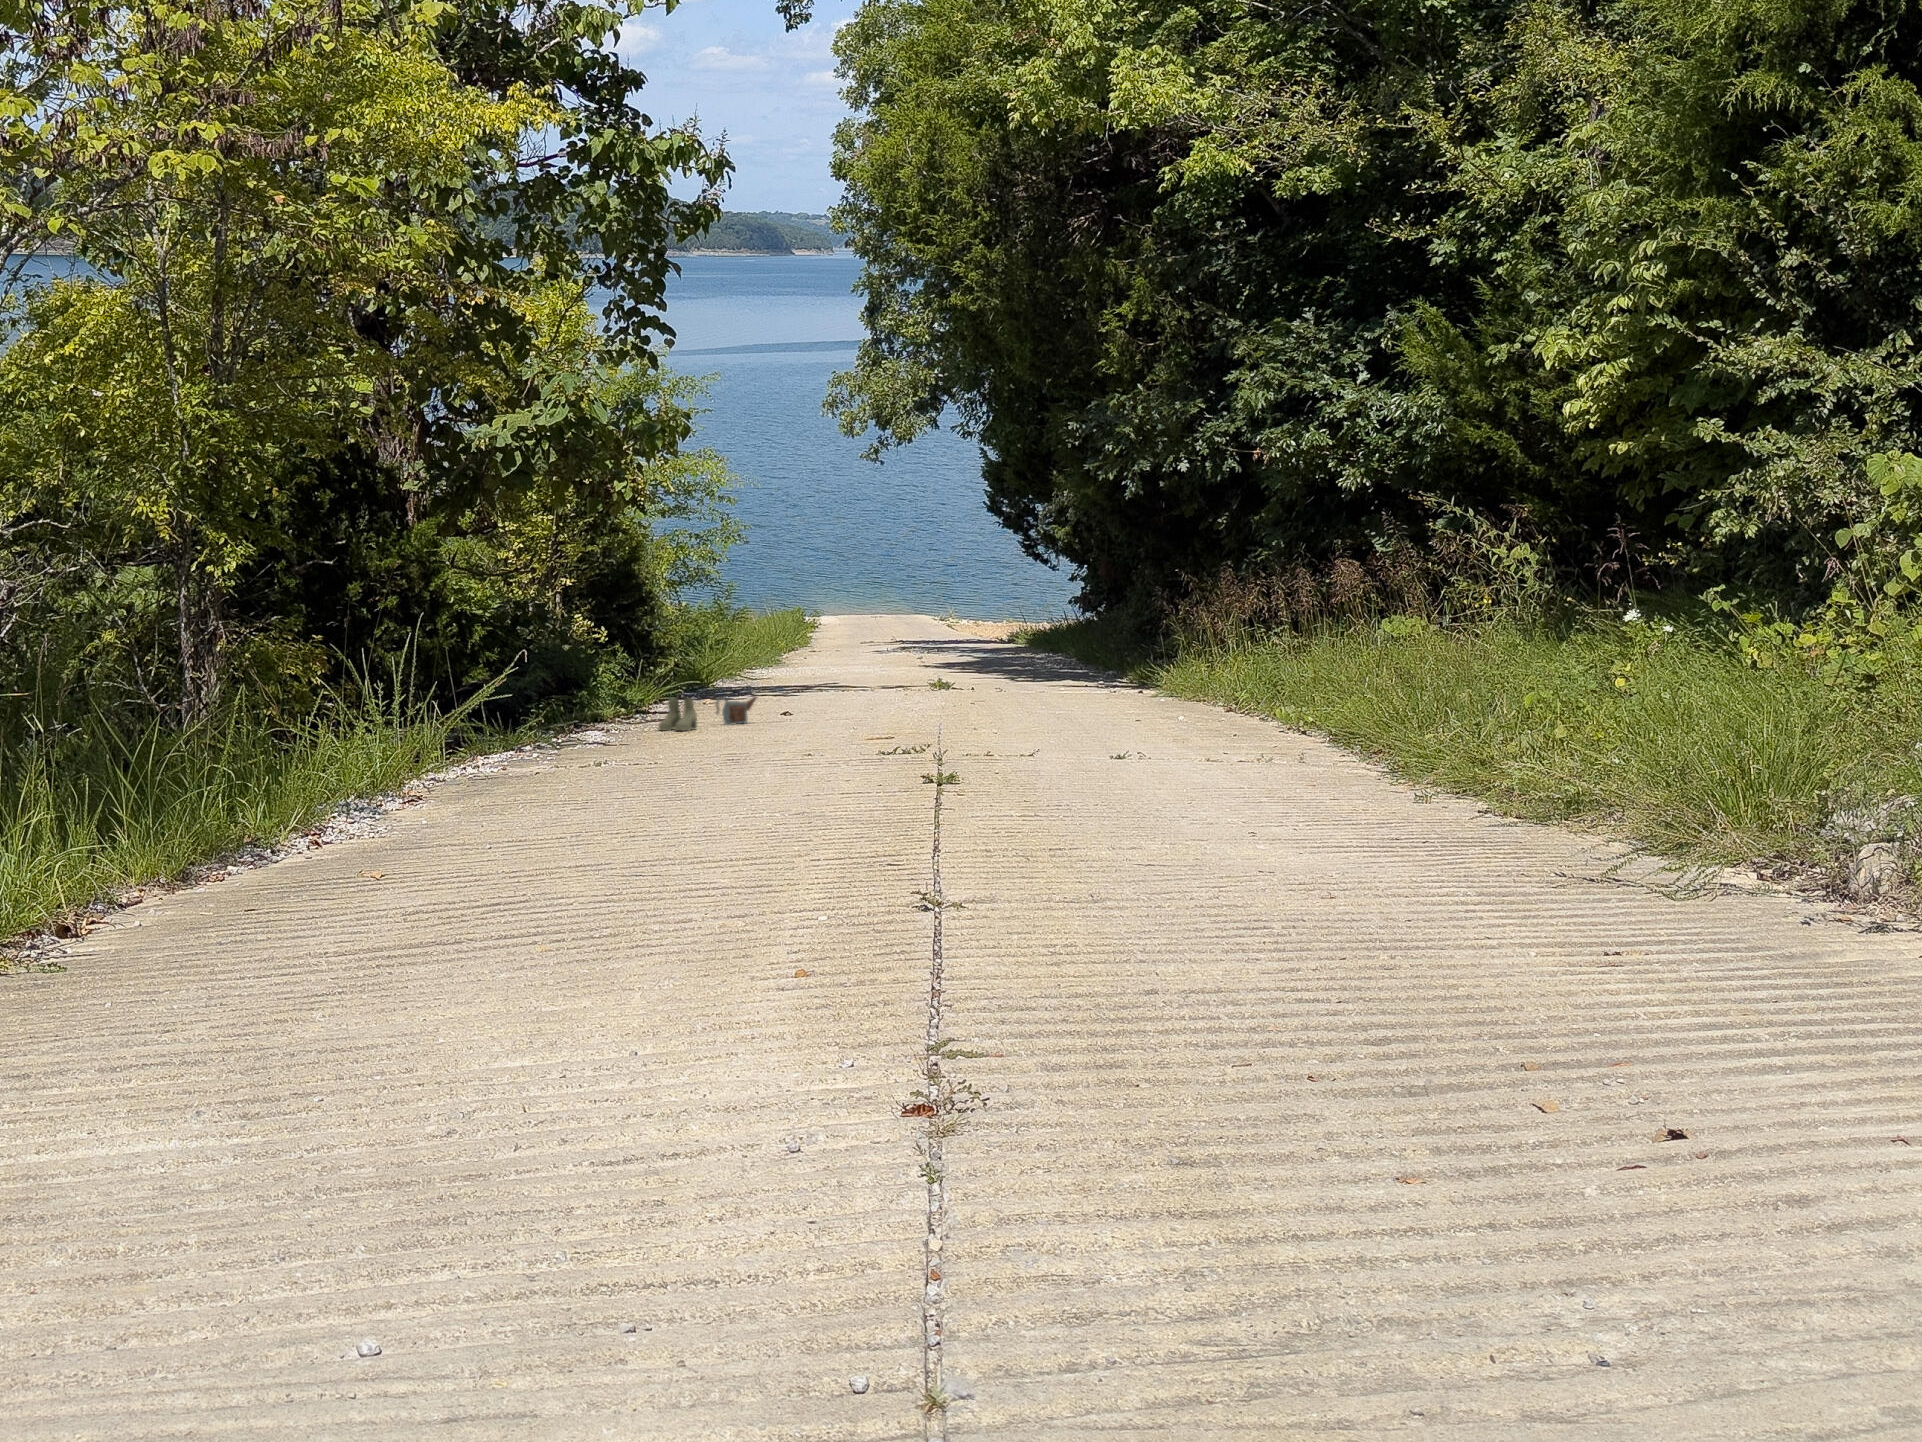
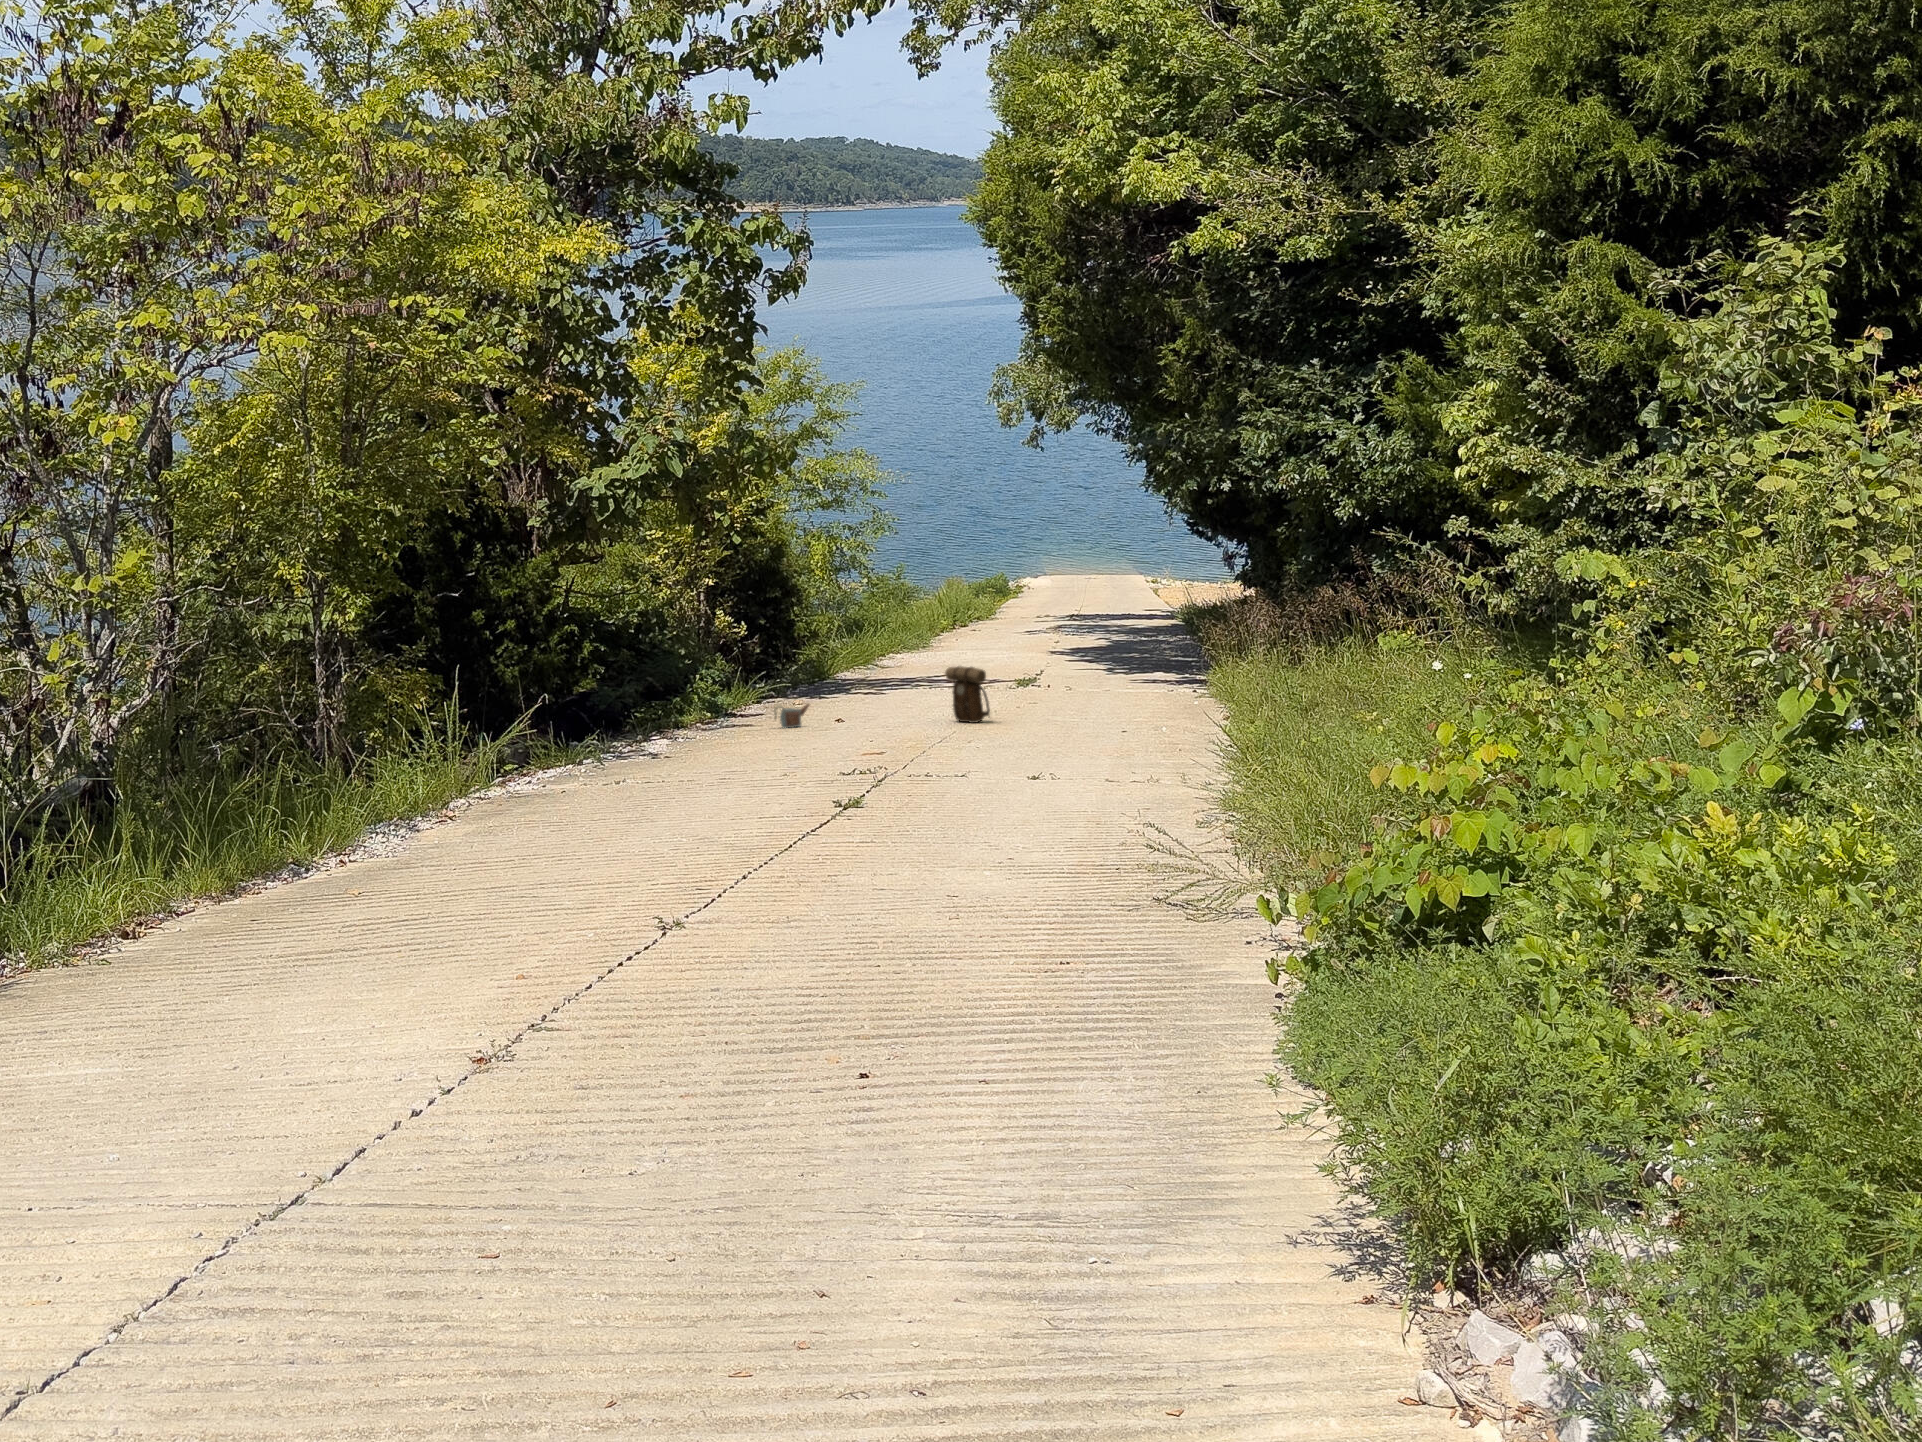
backpack: none [915,654,969,721] -> present [945,666,990,723]
boots: present [659,697,697,731] -> none [722,706,755,735]

